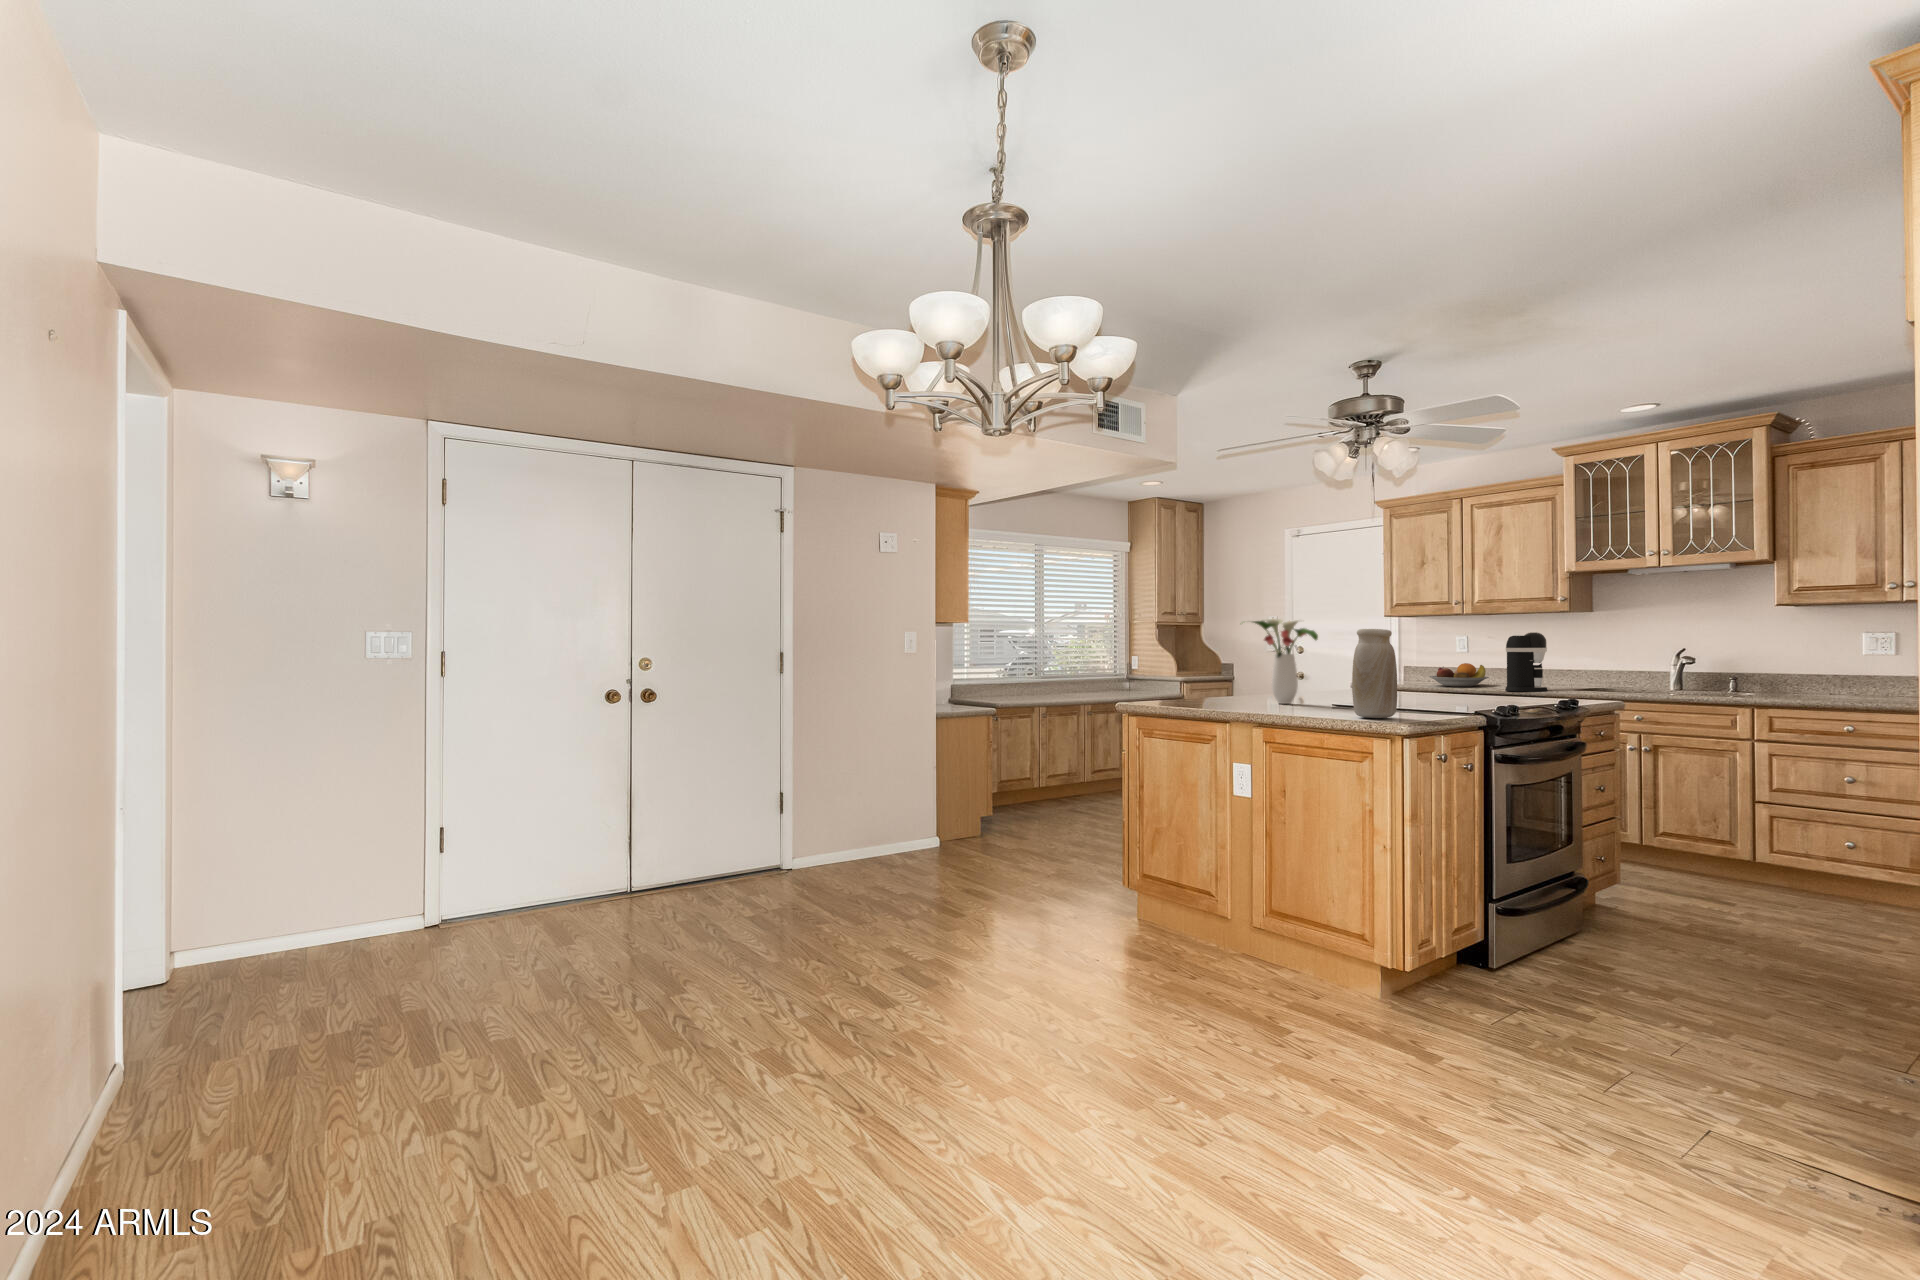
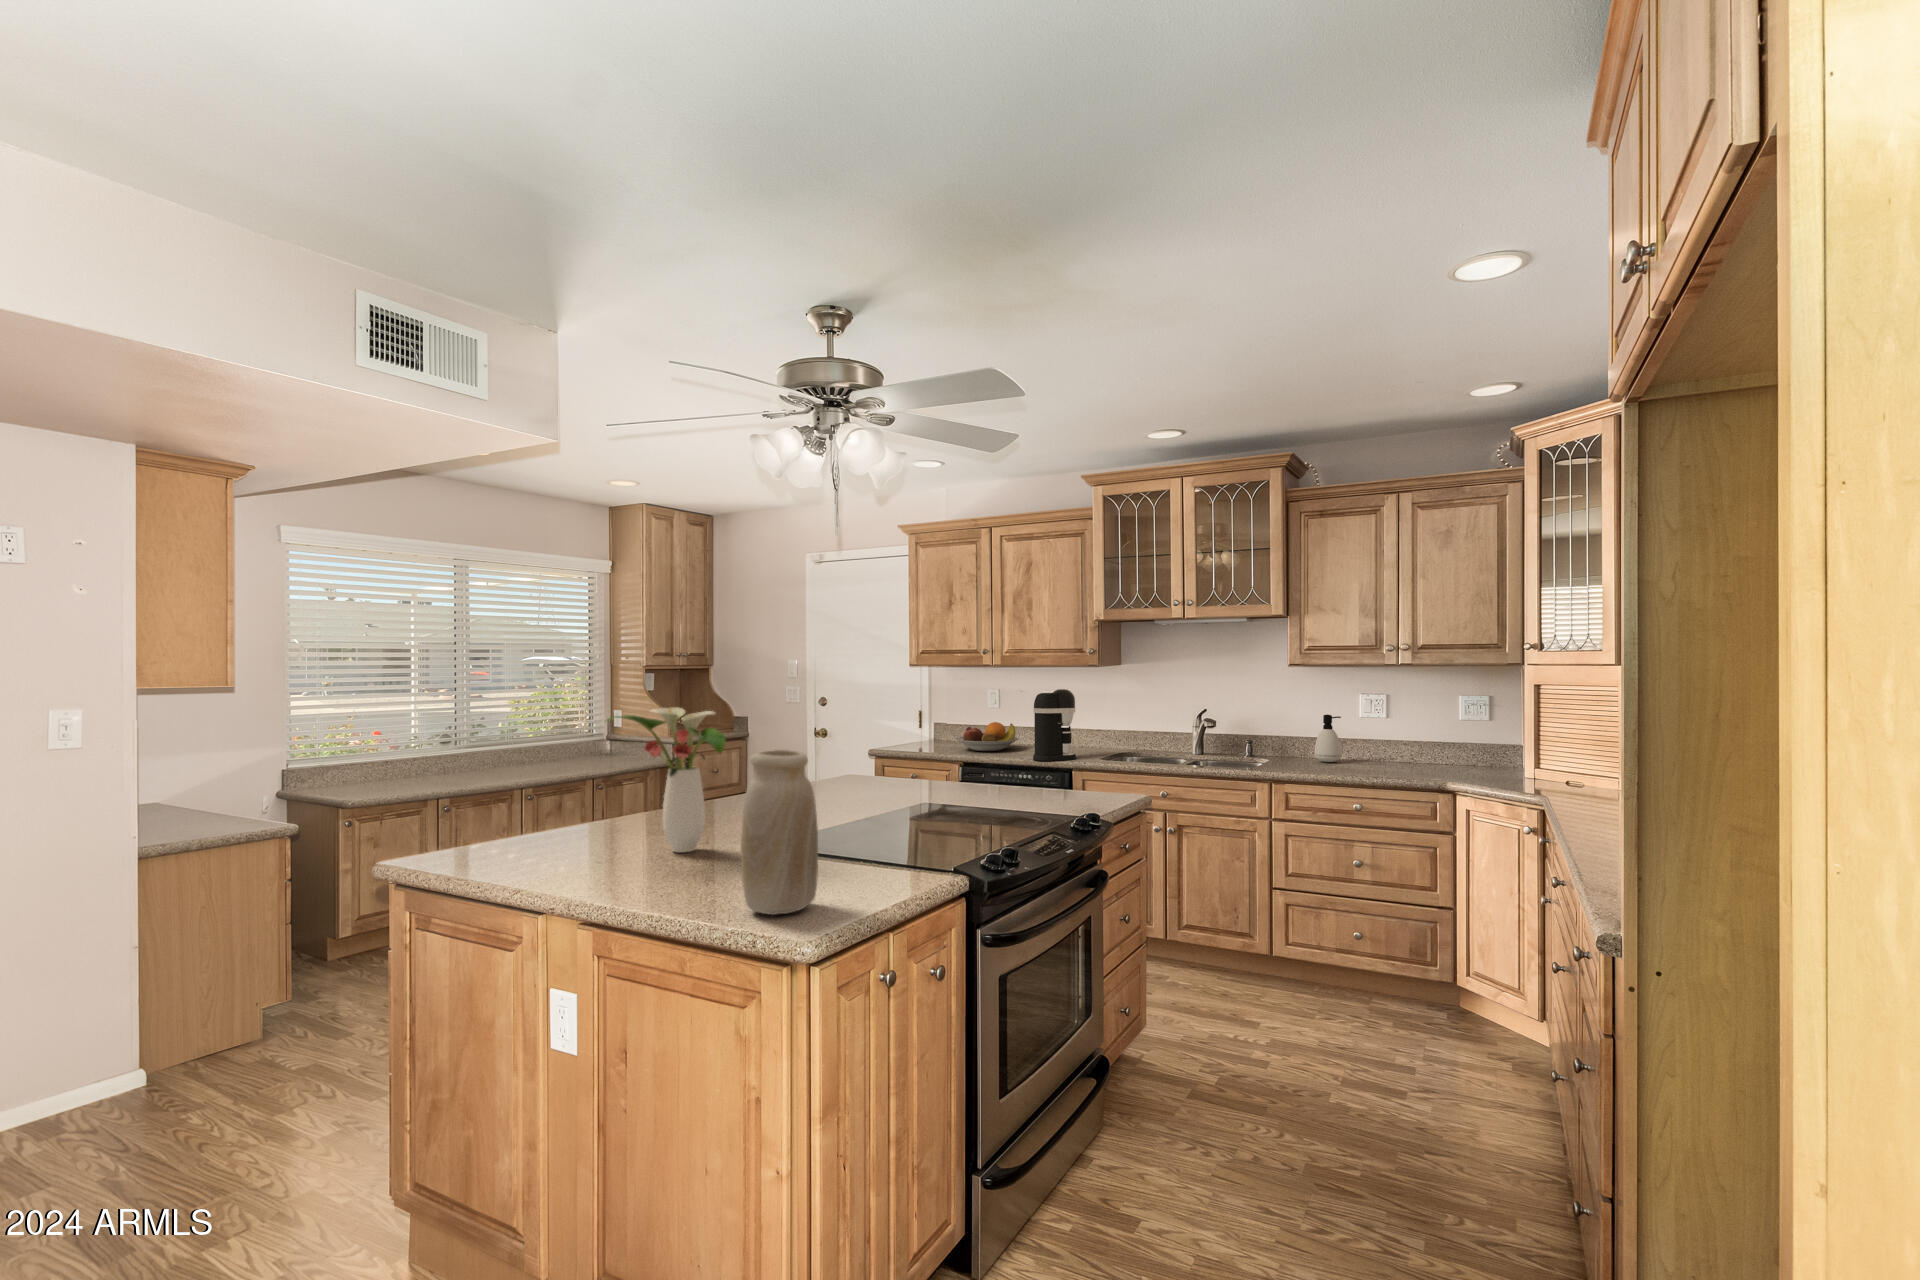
soap dispenser: none [1806,651,1838,694] -> present [1314,715,1342,762]

